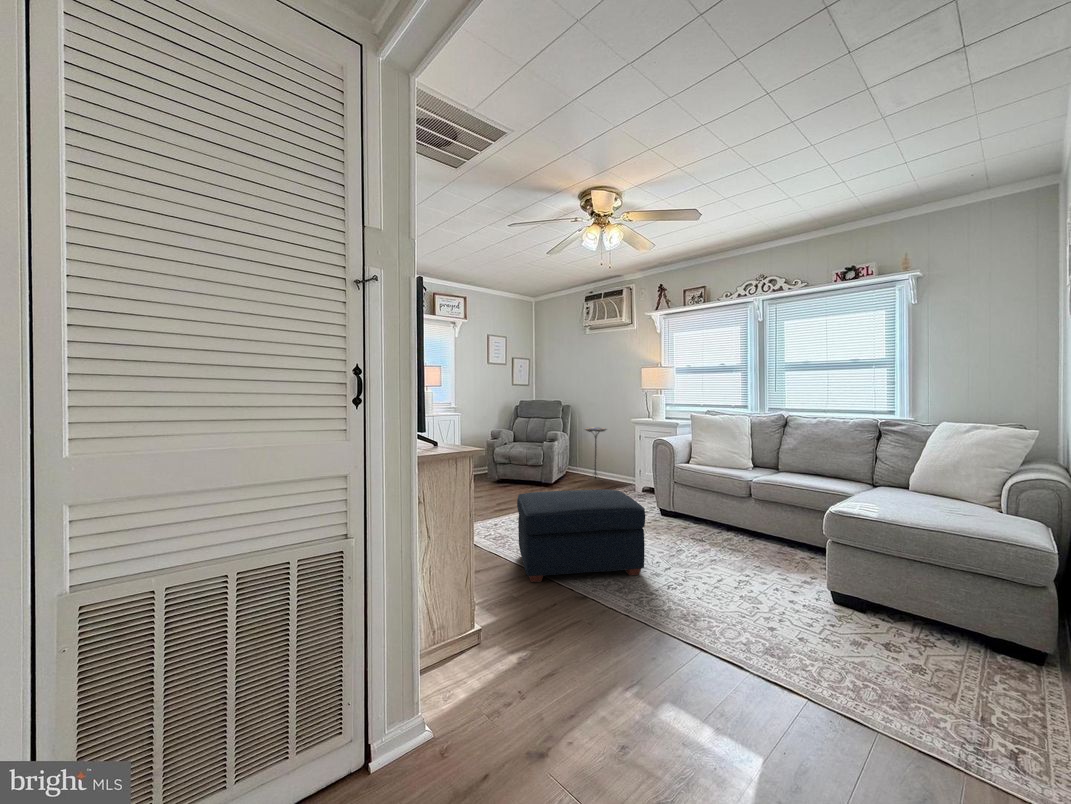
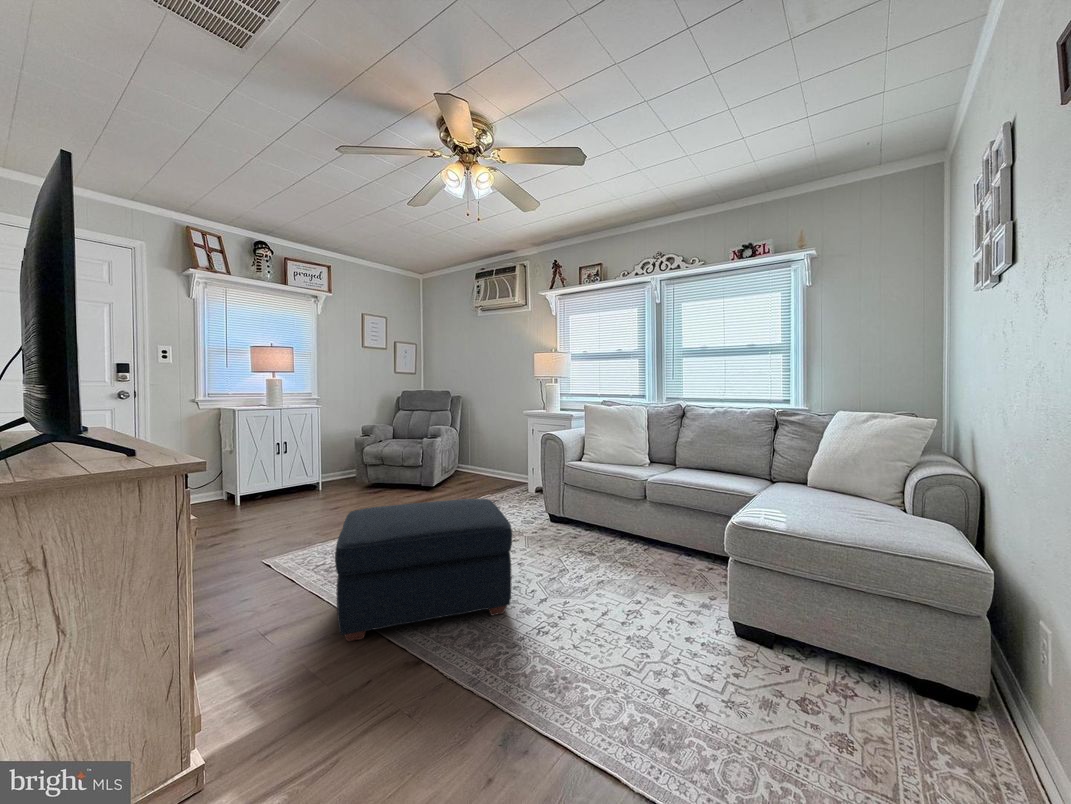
side table: present [585,427,607,477] -> none [474,420,500,479]

